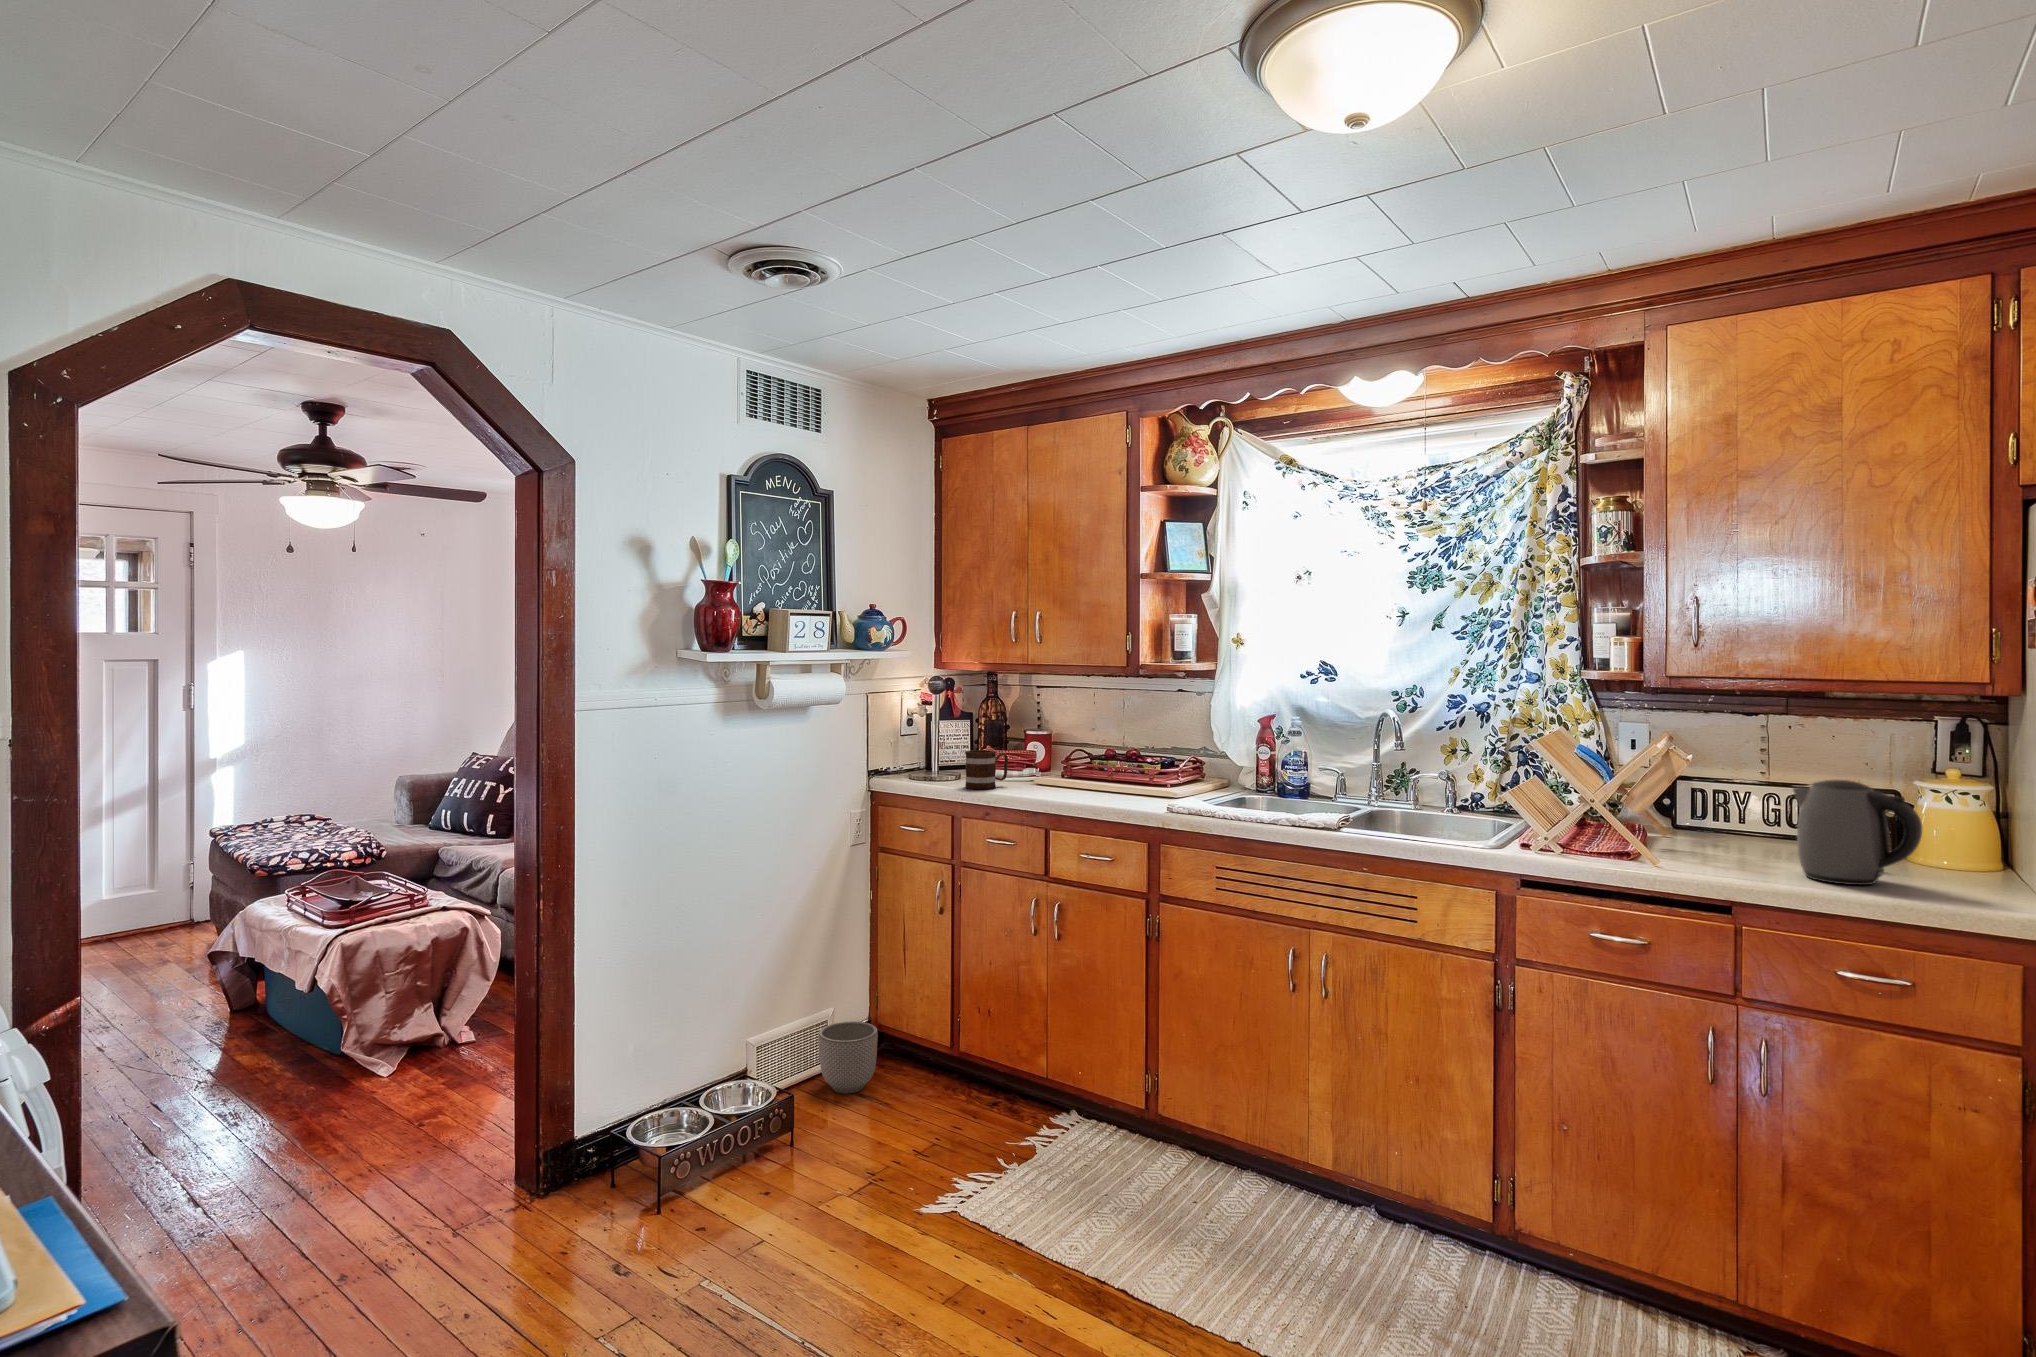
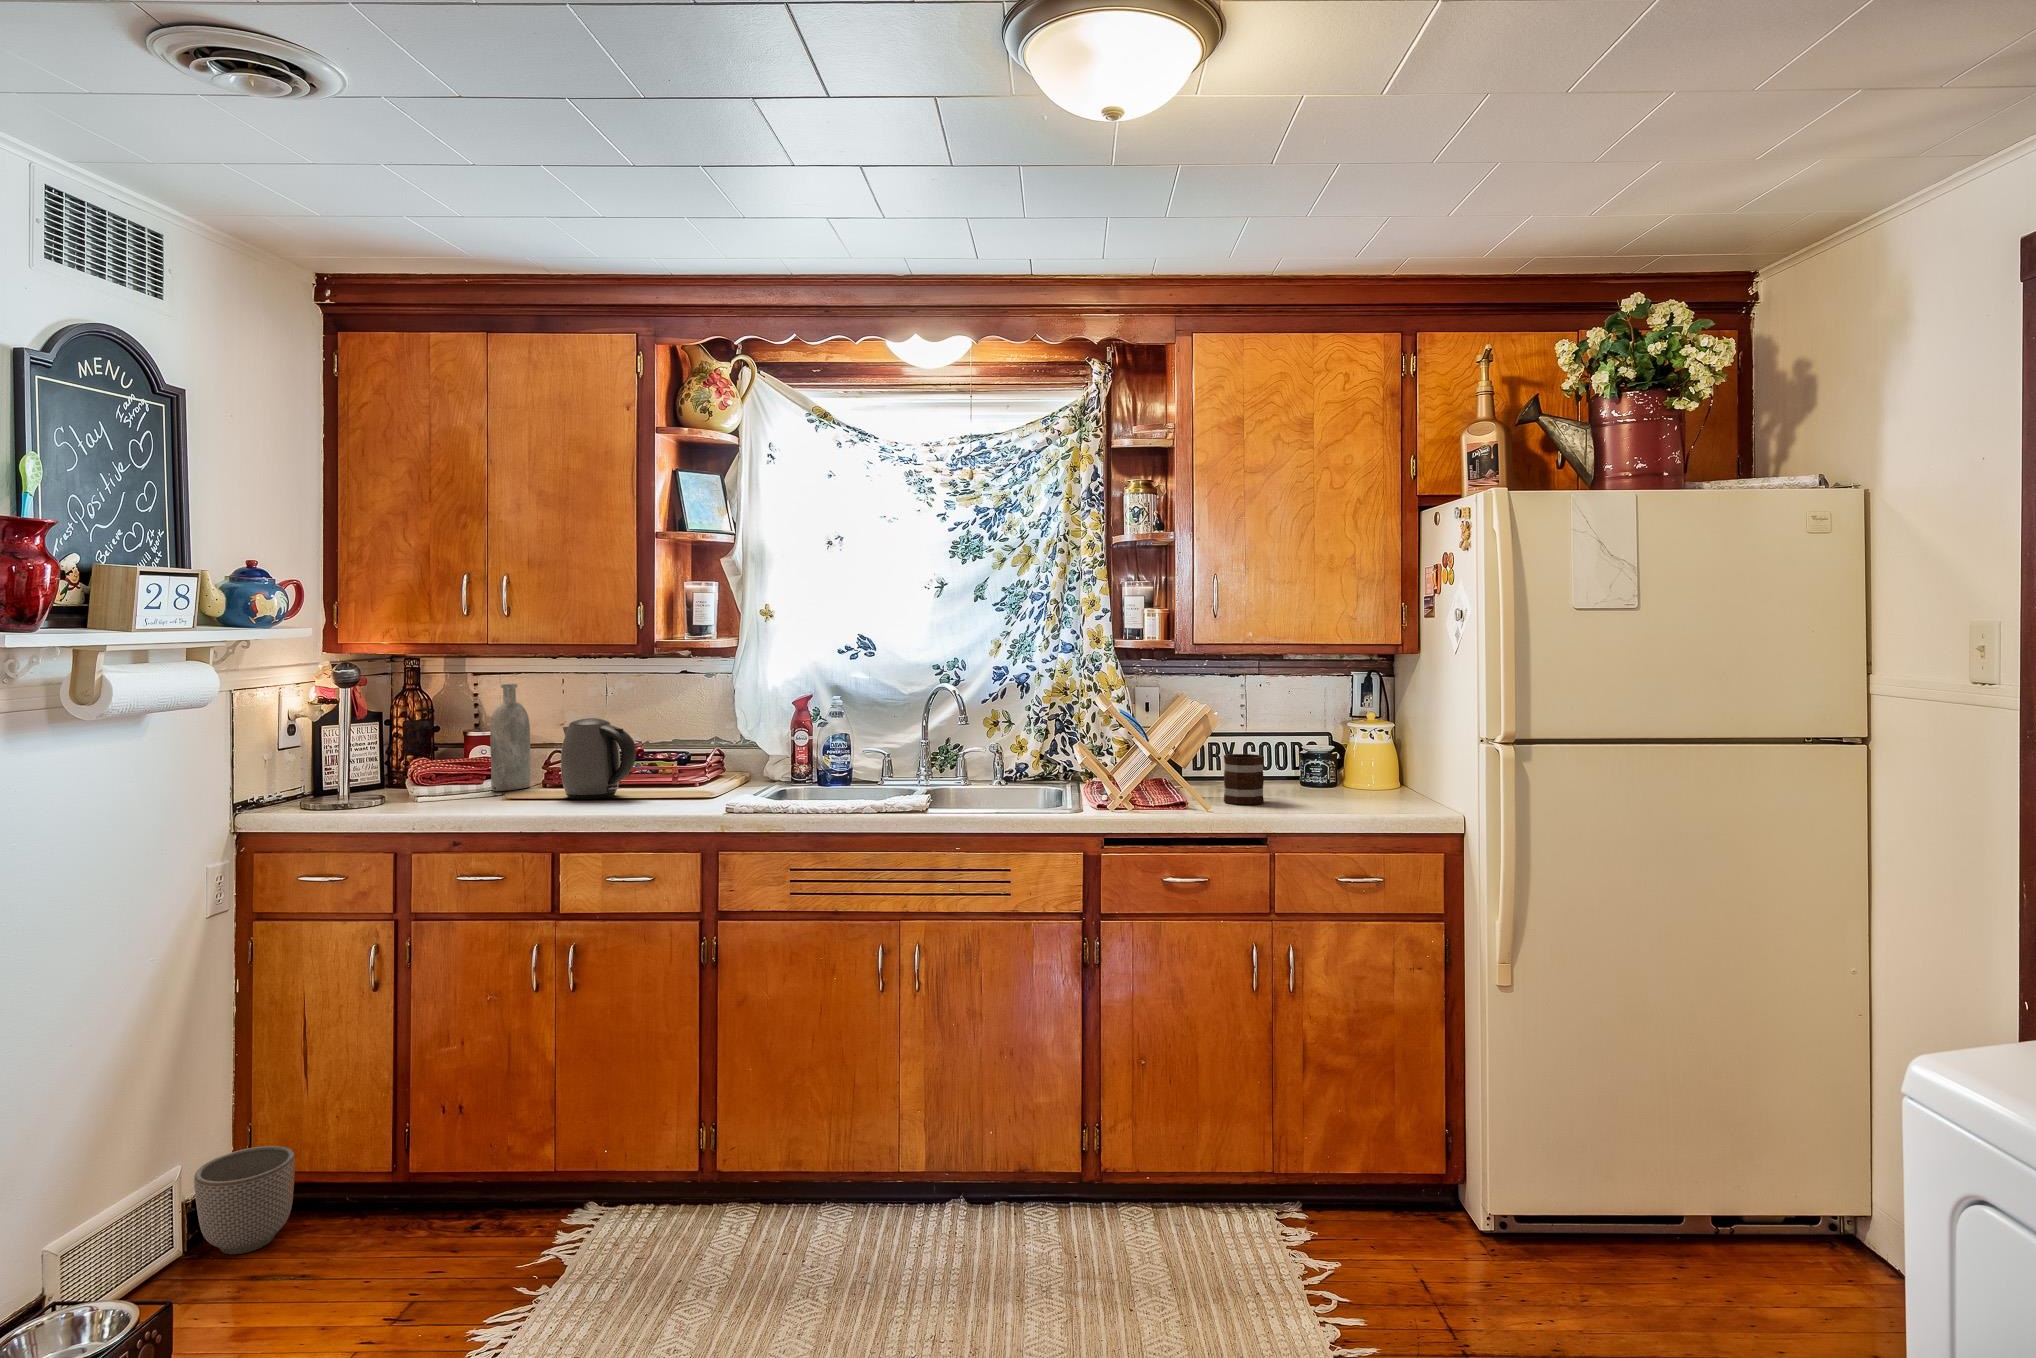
bottle: none [1022,698,1053,782] -> present [490,684,531,791]
mug: present [965,750,1008,789] -> present [1224,754,1264,805]
kettle: present [1793,780,1922,885] -> present [561,718,636,799]

